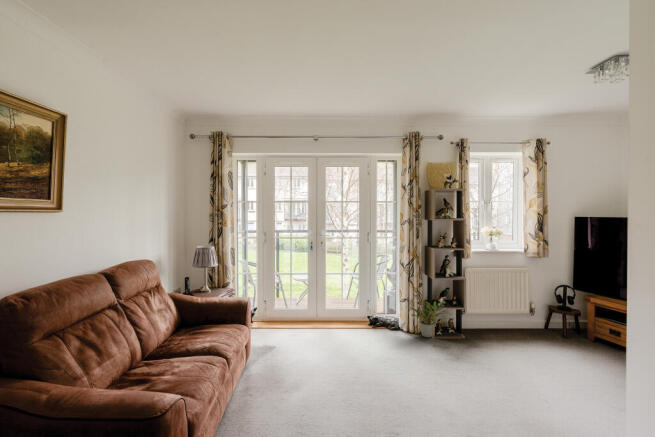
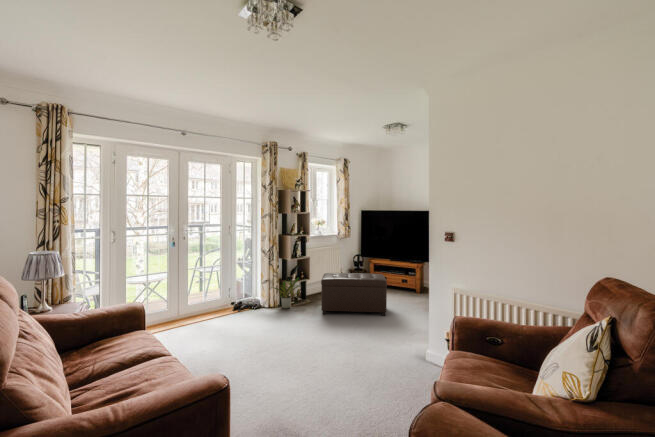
ottoman: none [462,302,586,393] -> present [321,273,387,316]

